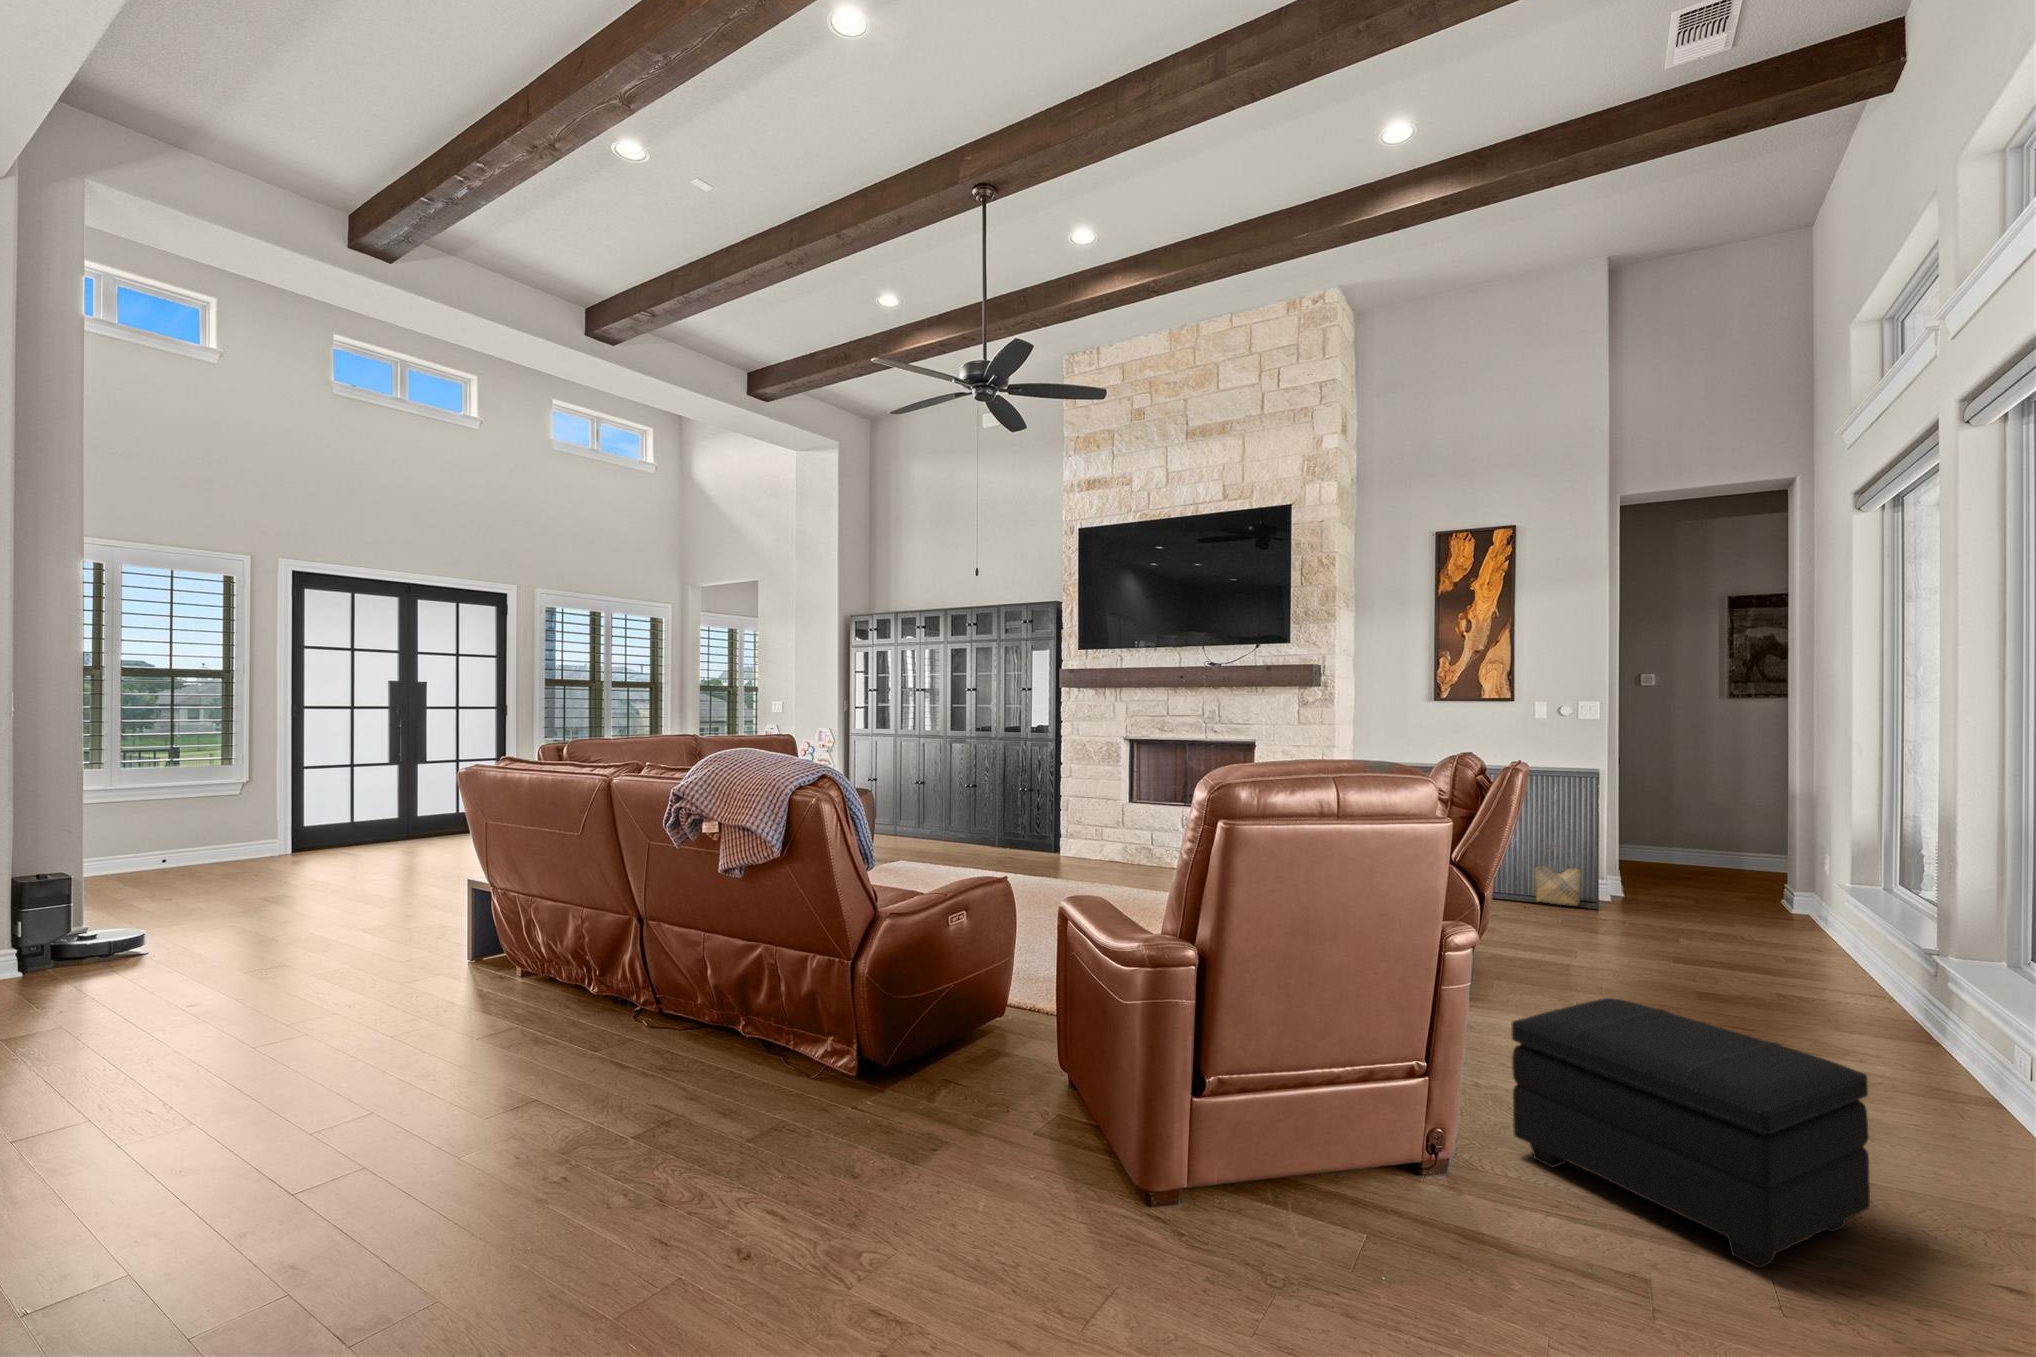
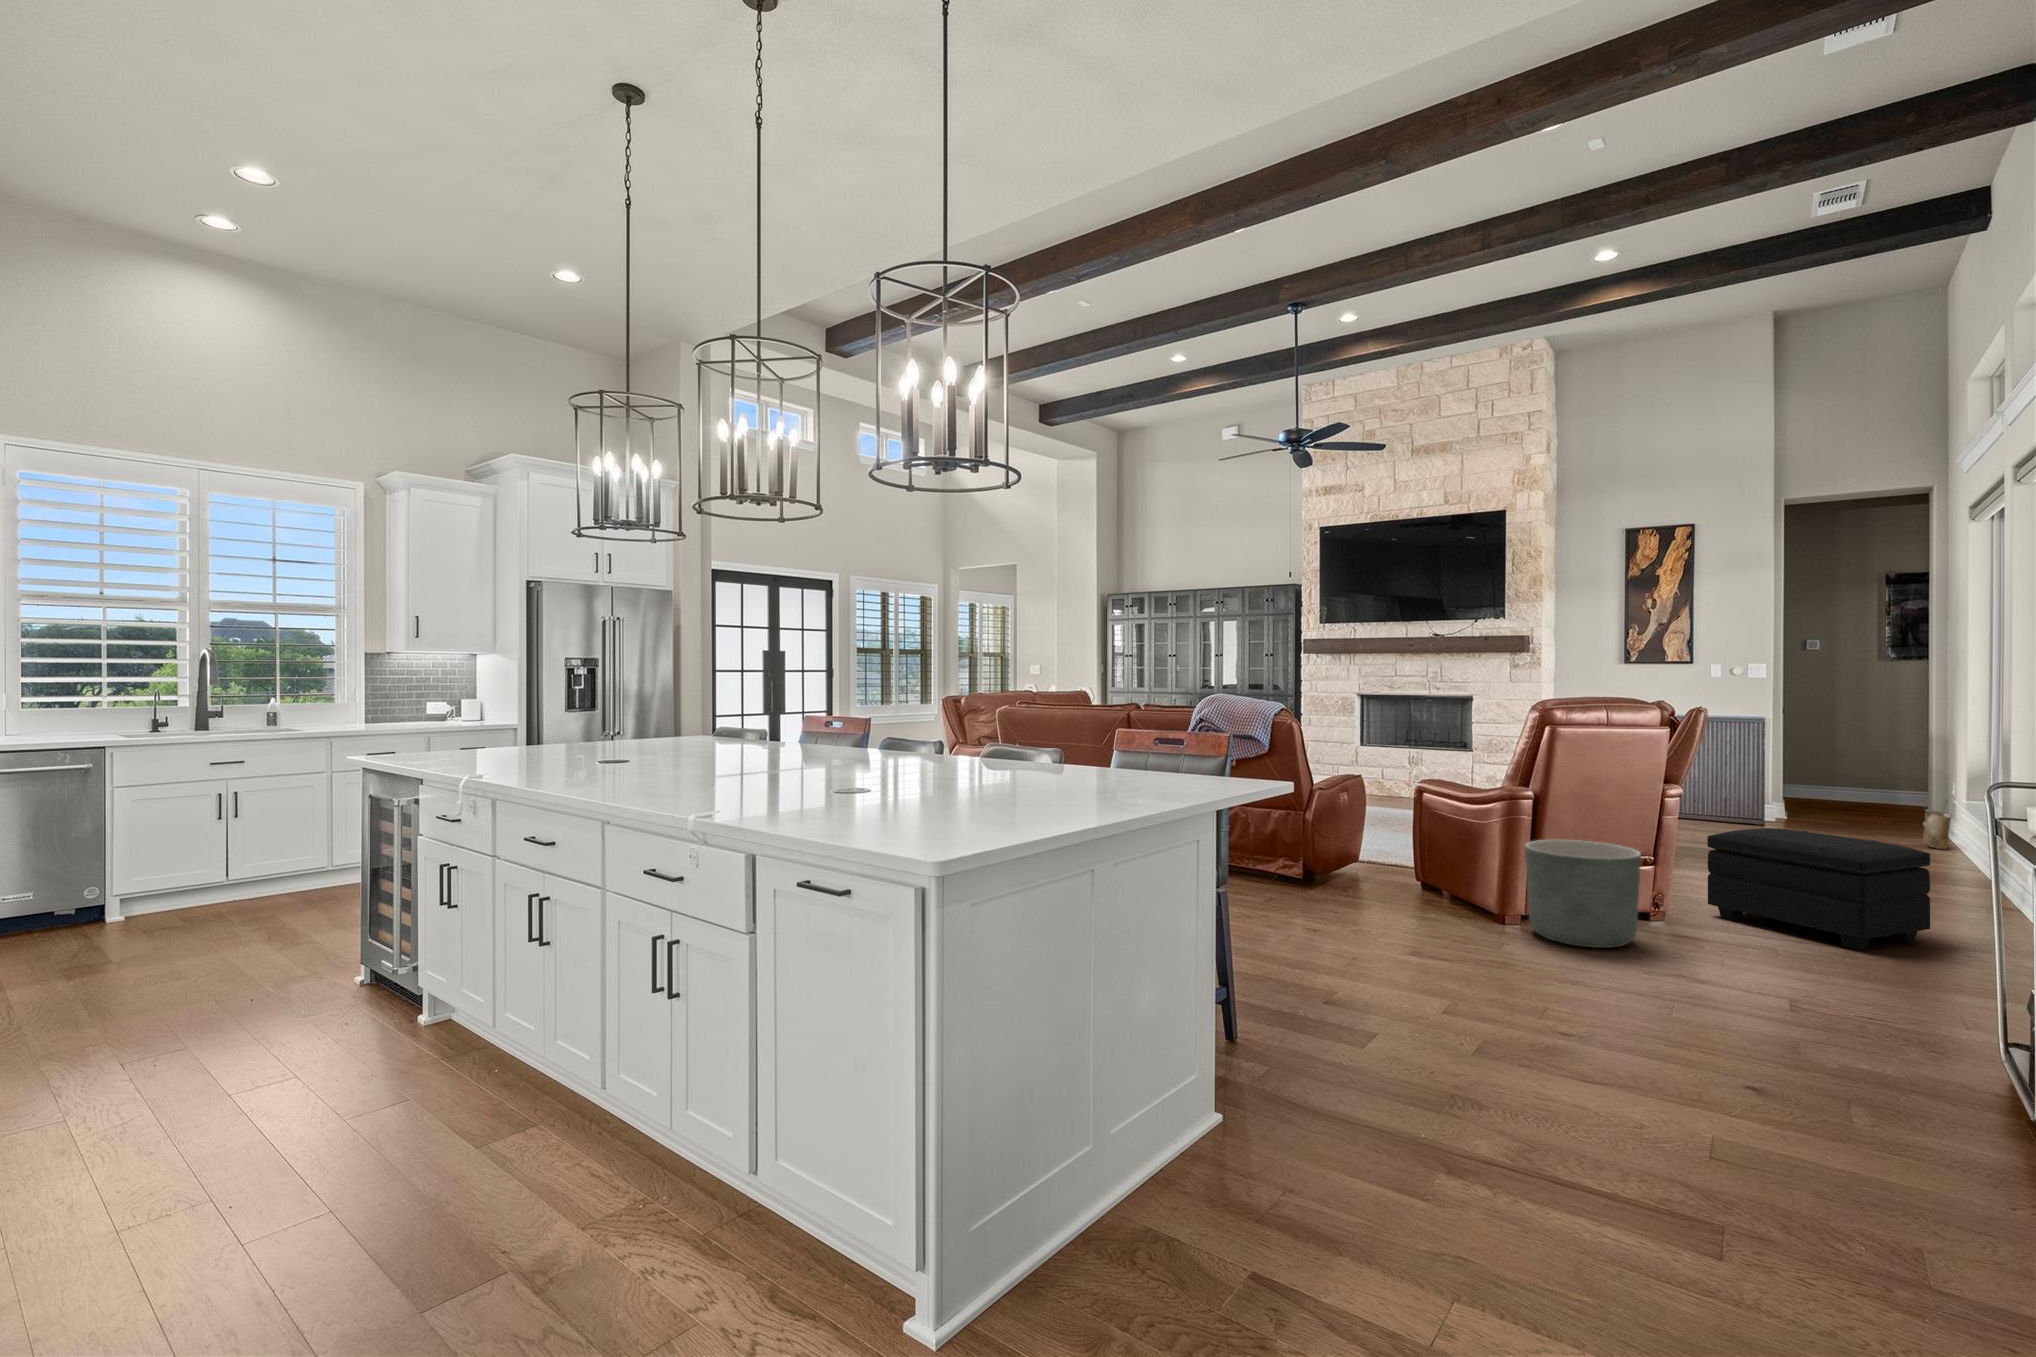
woven basket: present [1534,847,1581,906] -> present [1922,794,1951,849]
planter: none [1194,1053,1386,1297] -> present [1525,840,1641,948]

